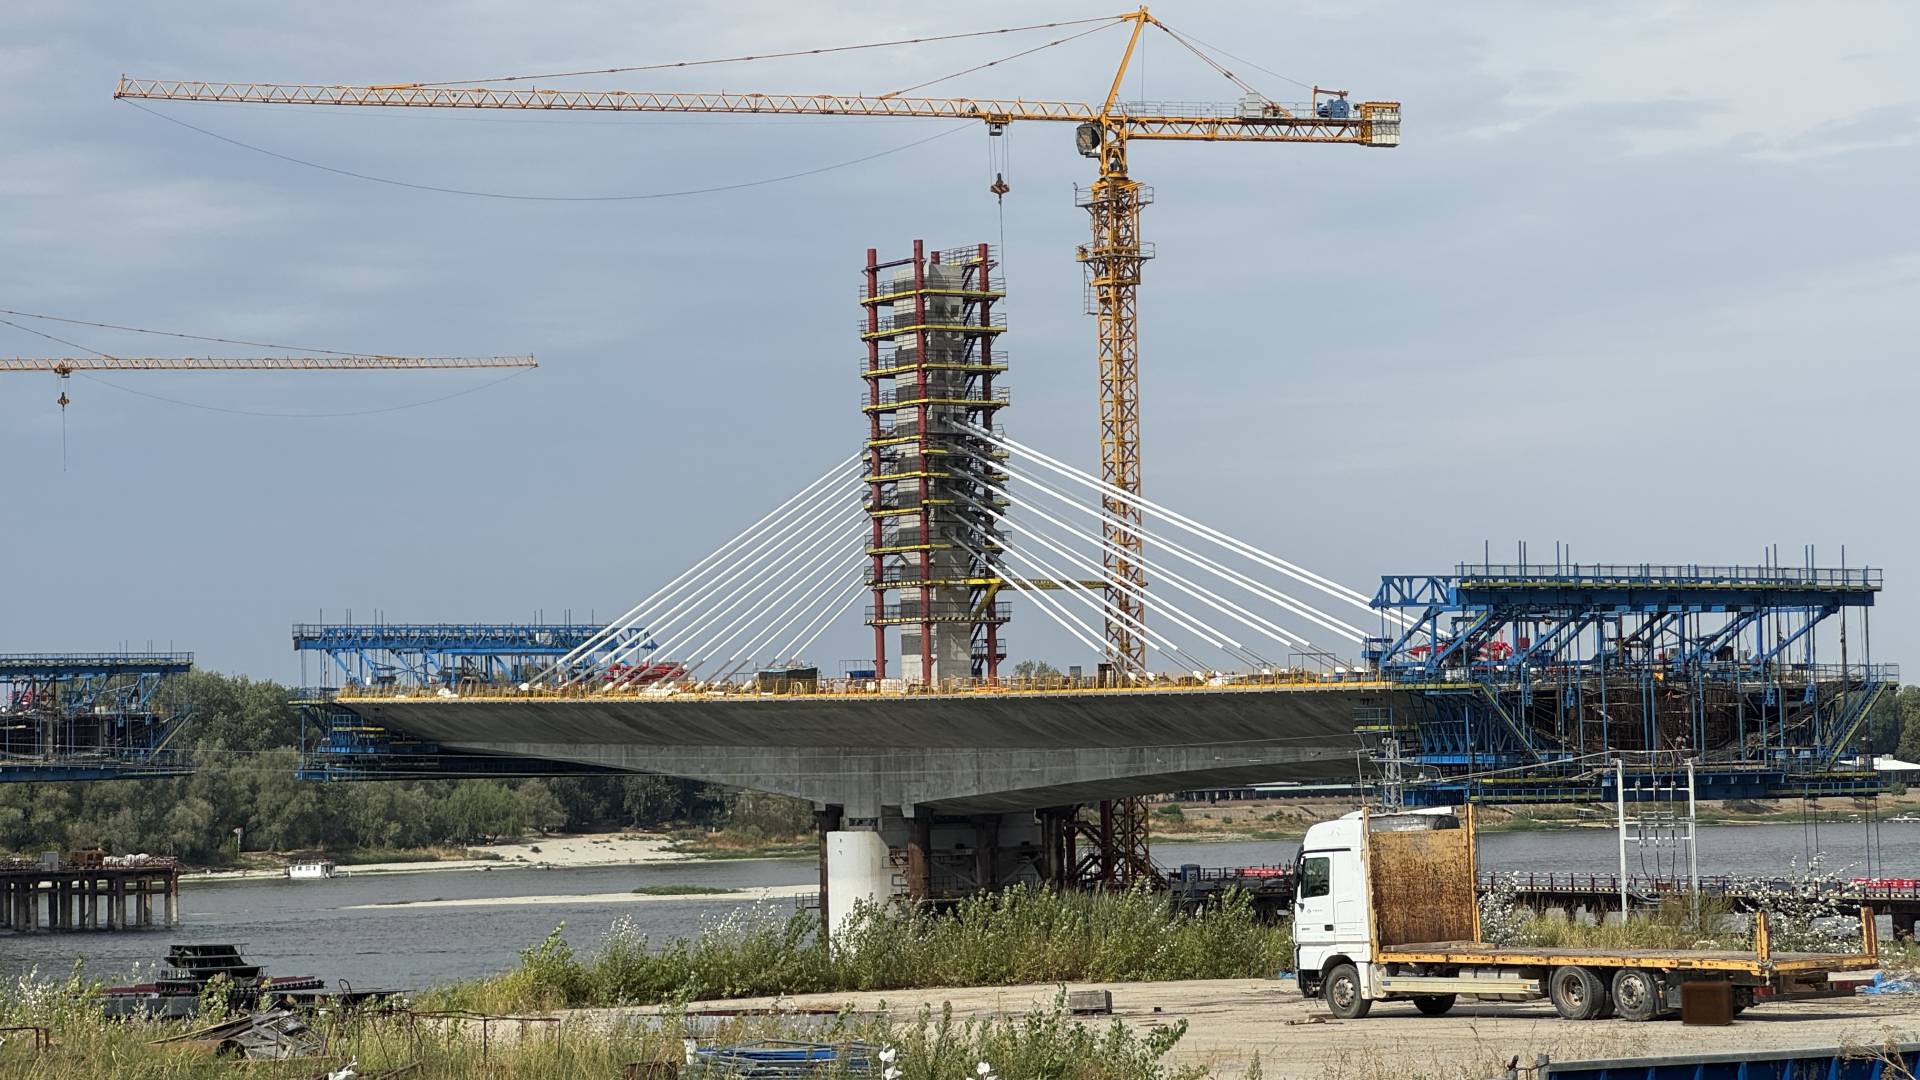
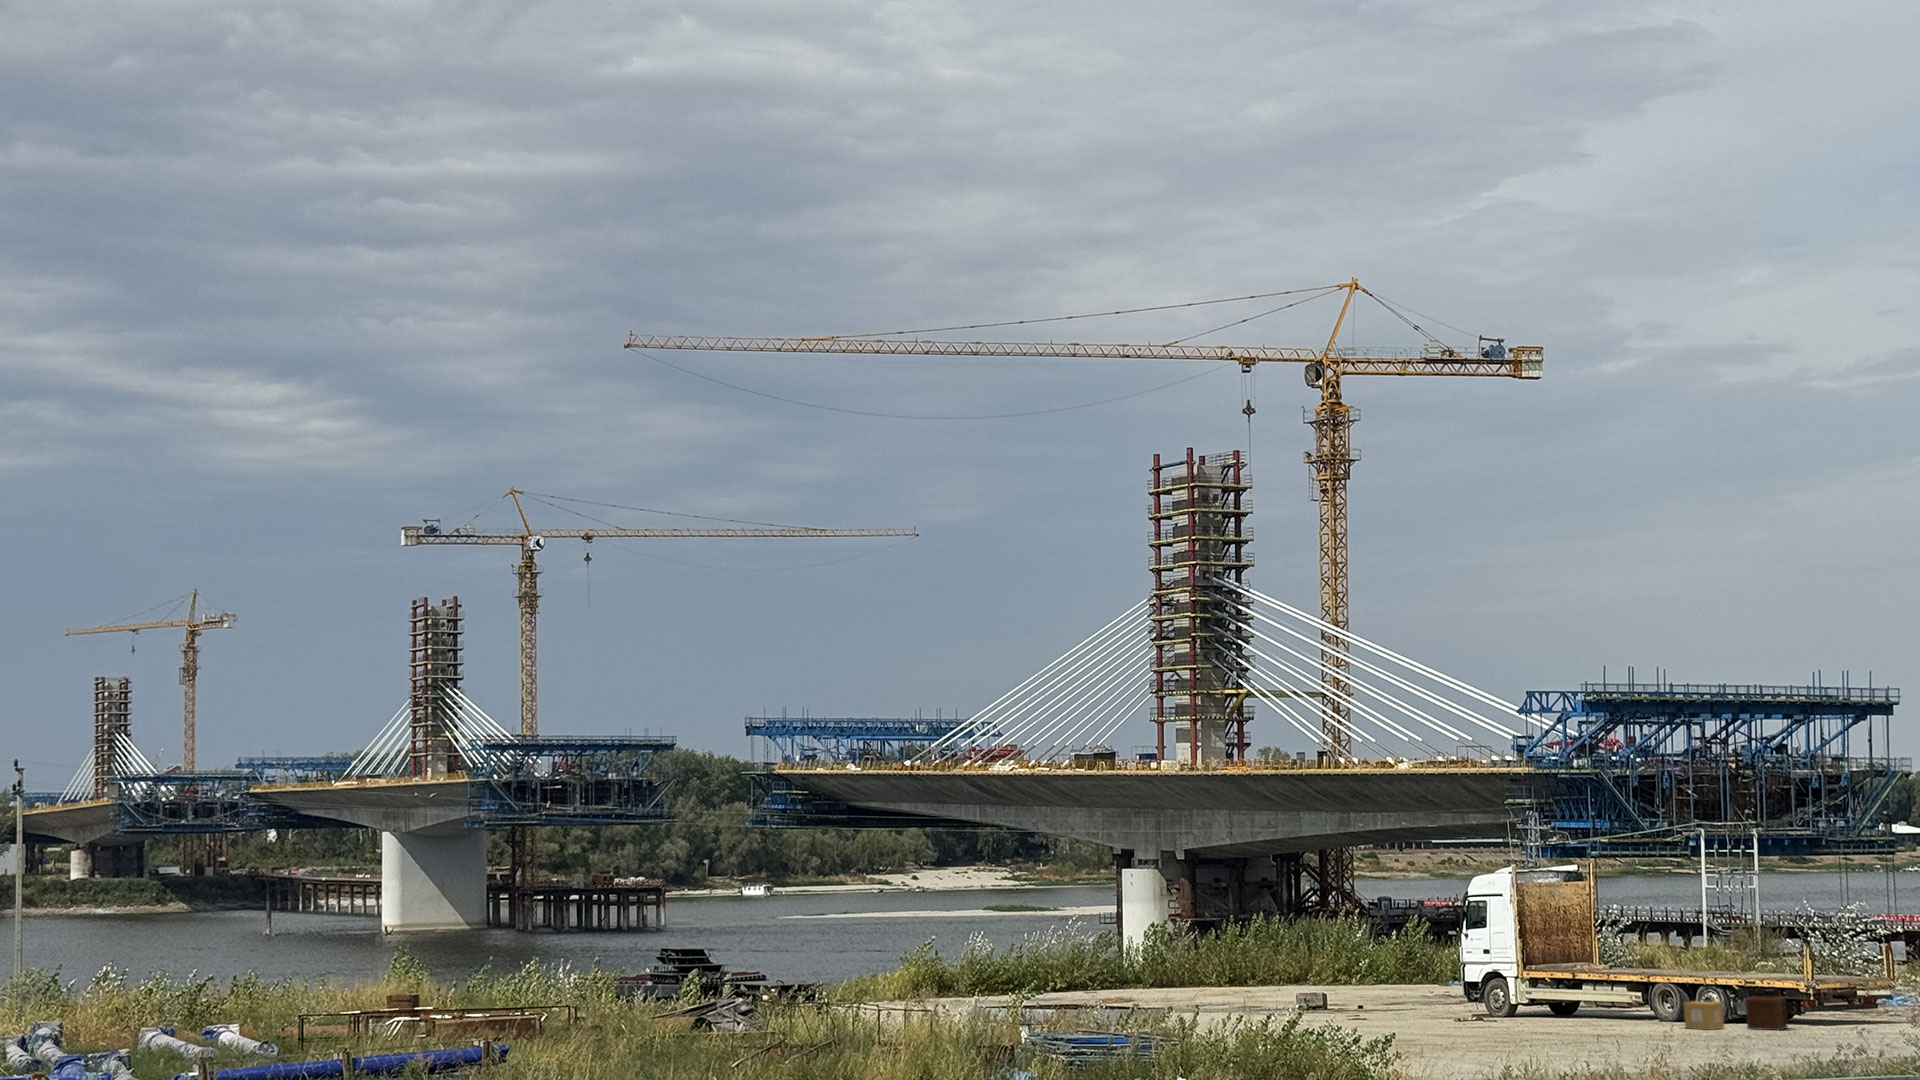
cardboard box: none [1600,989,1652,1028] -> present [1684,1001,1724,1030]

